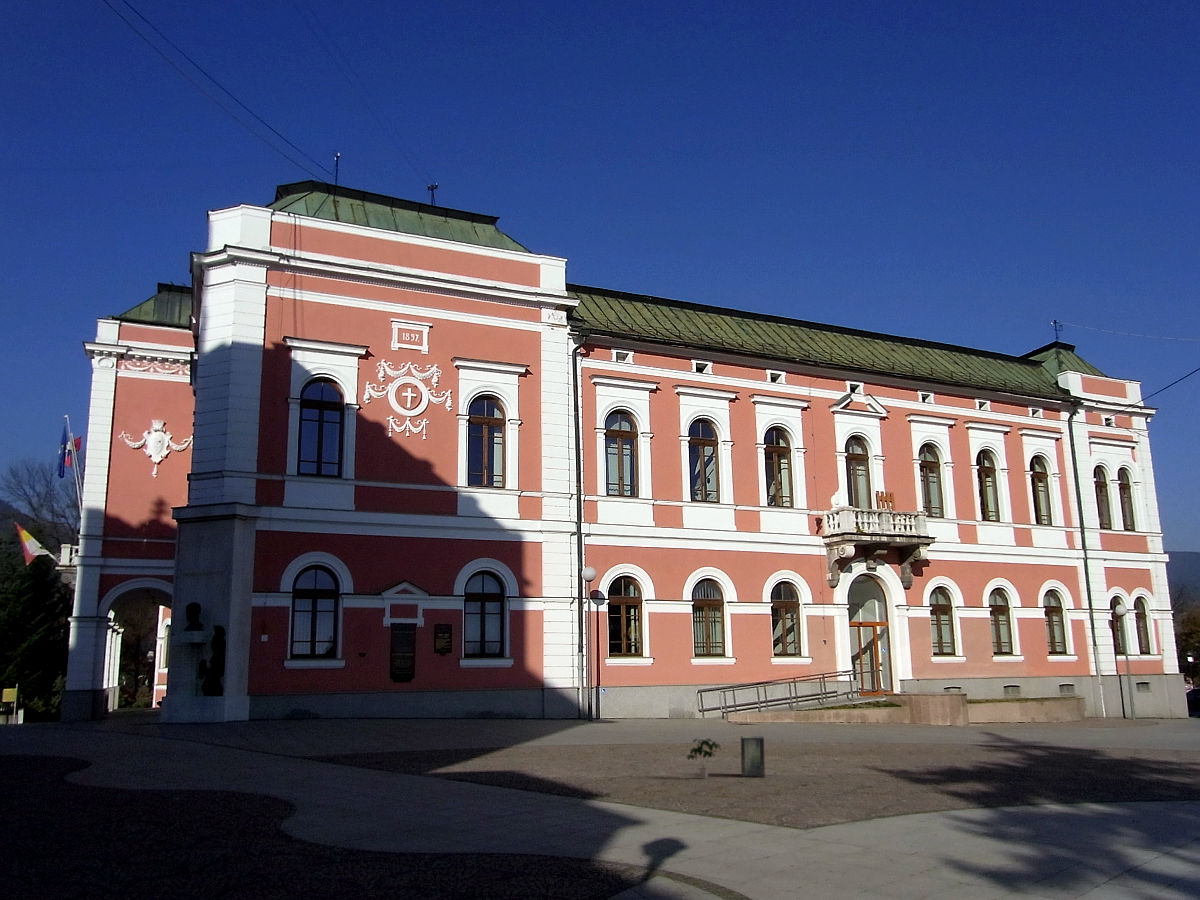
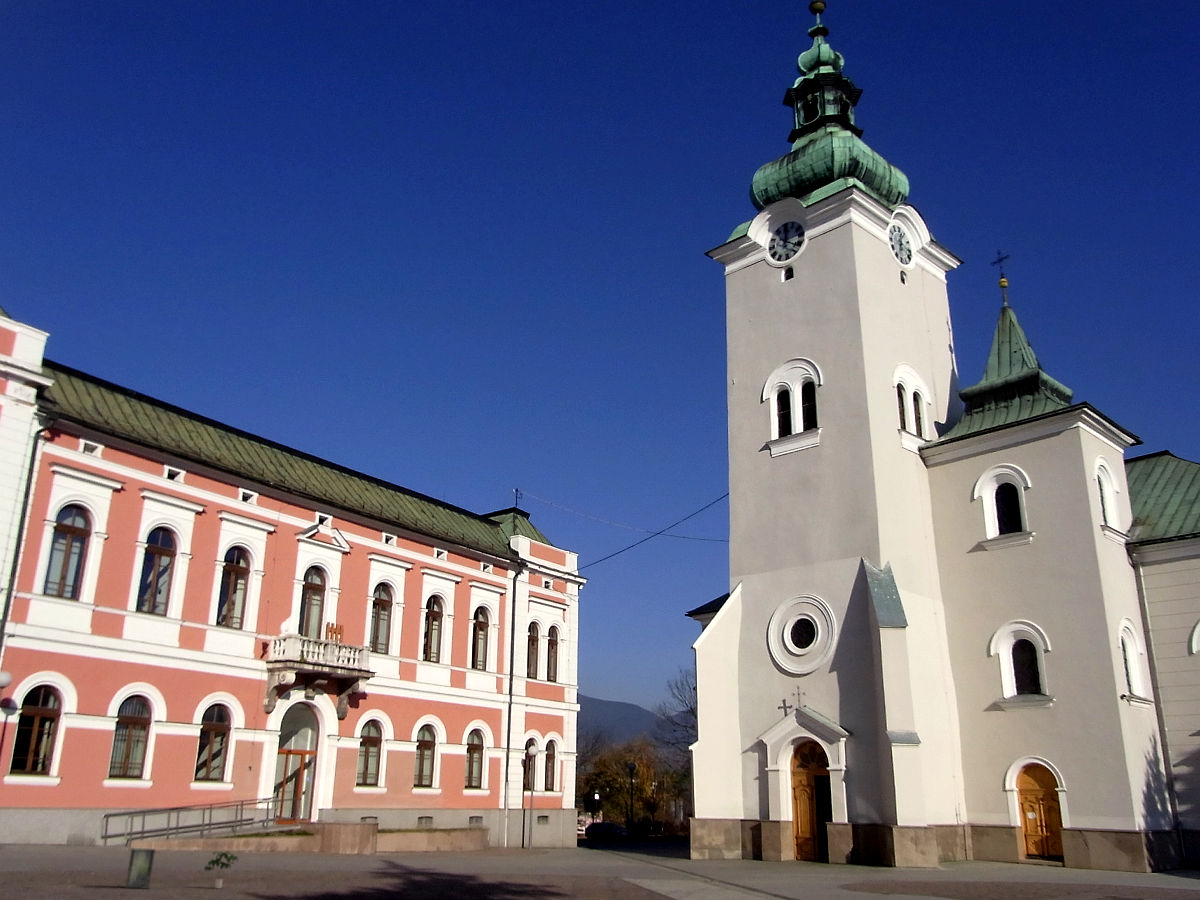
potted plant: present [687,739,721,779] -> present [204,852,237,888]

